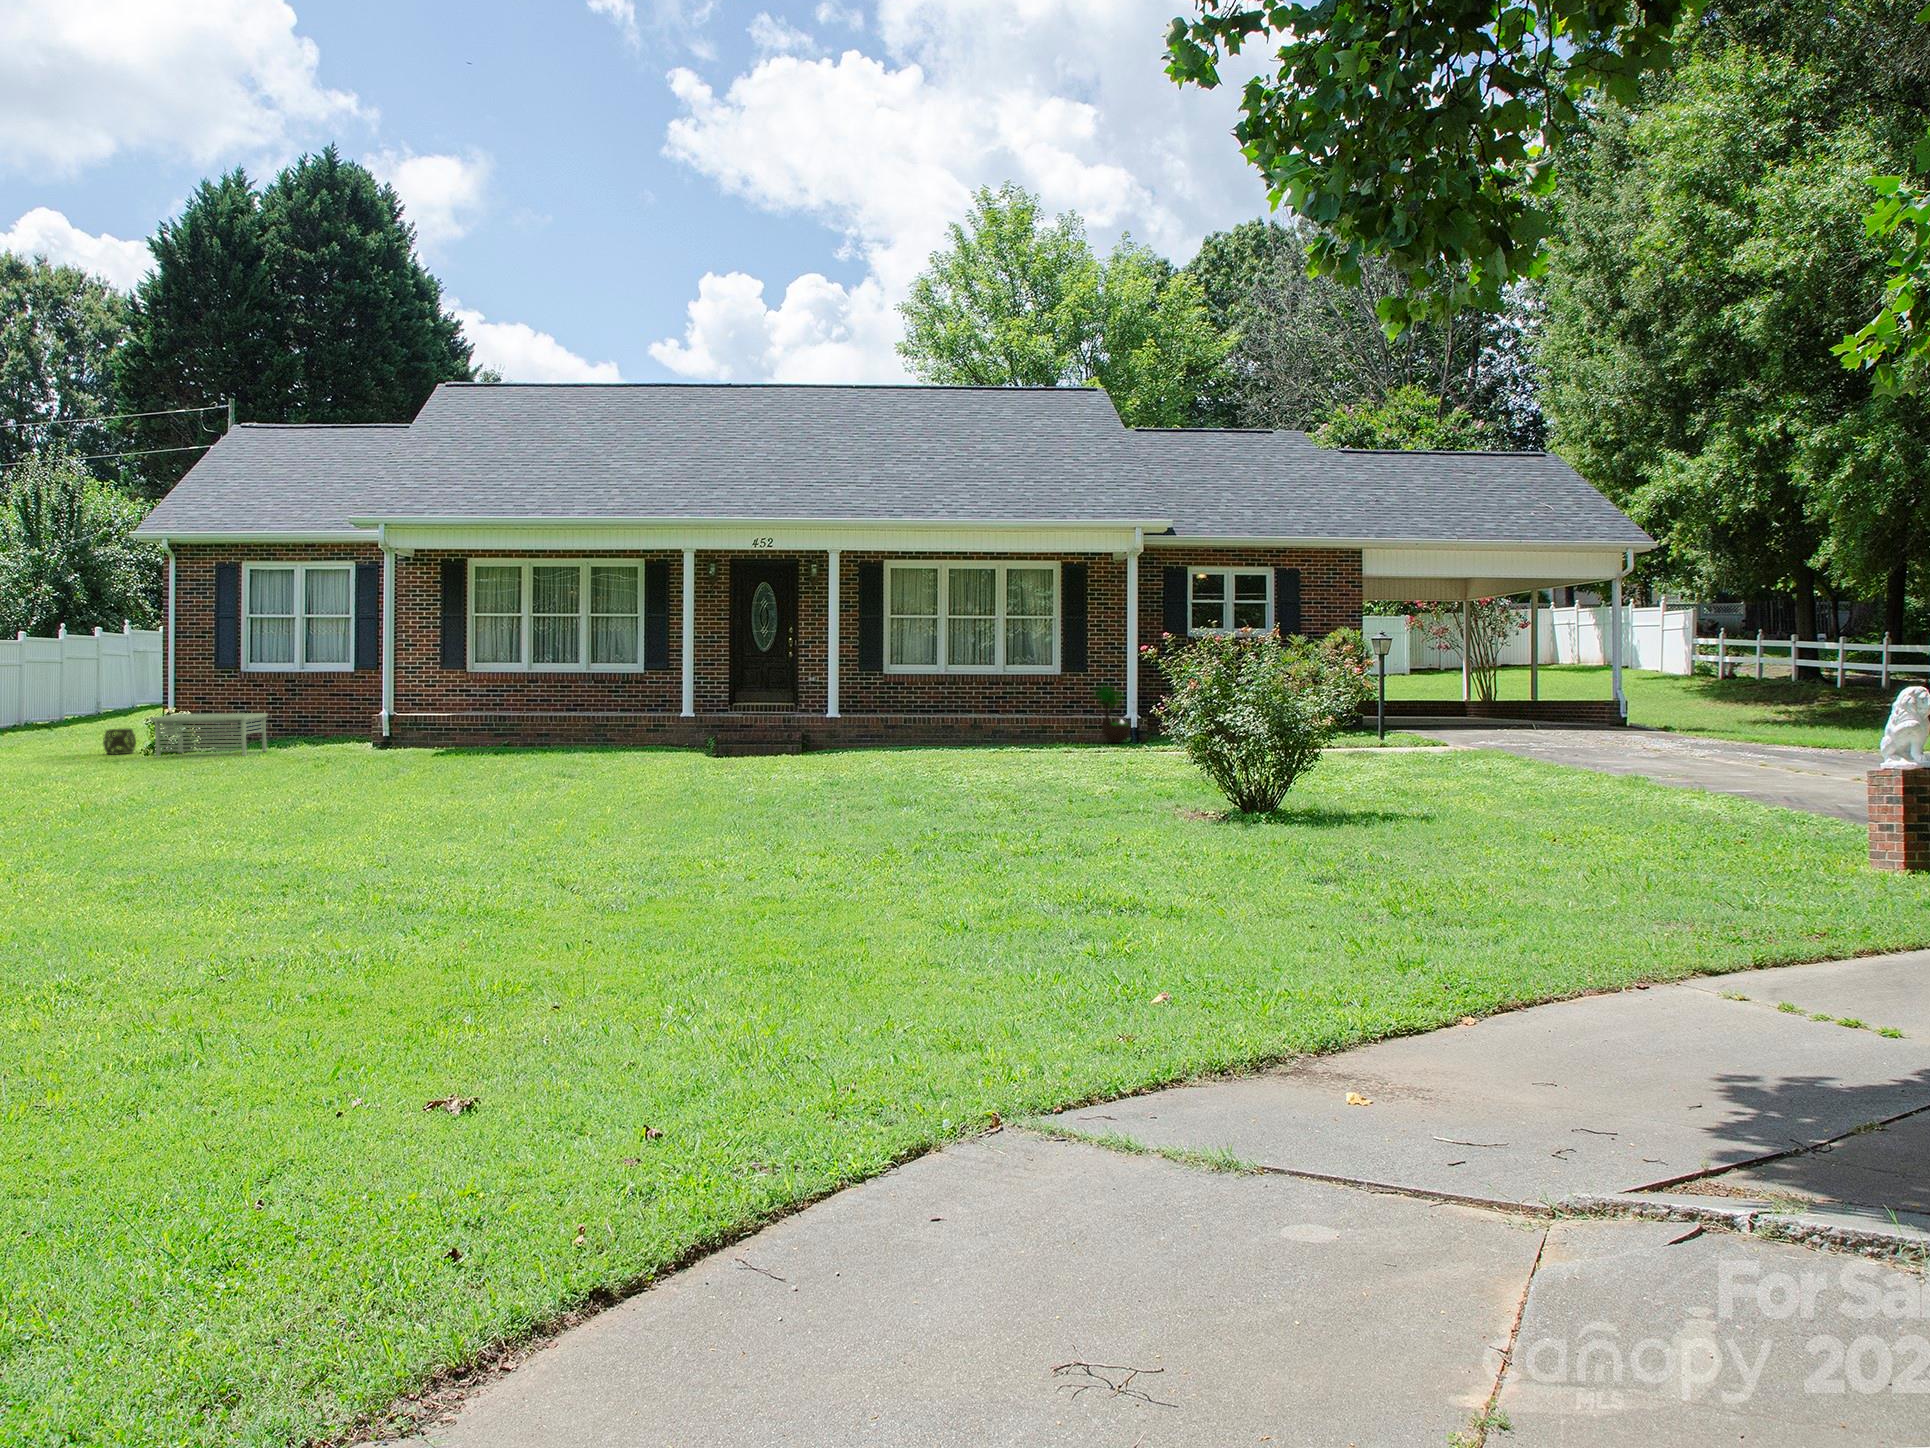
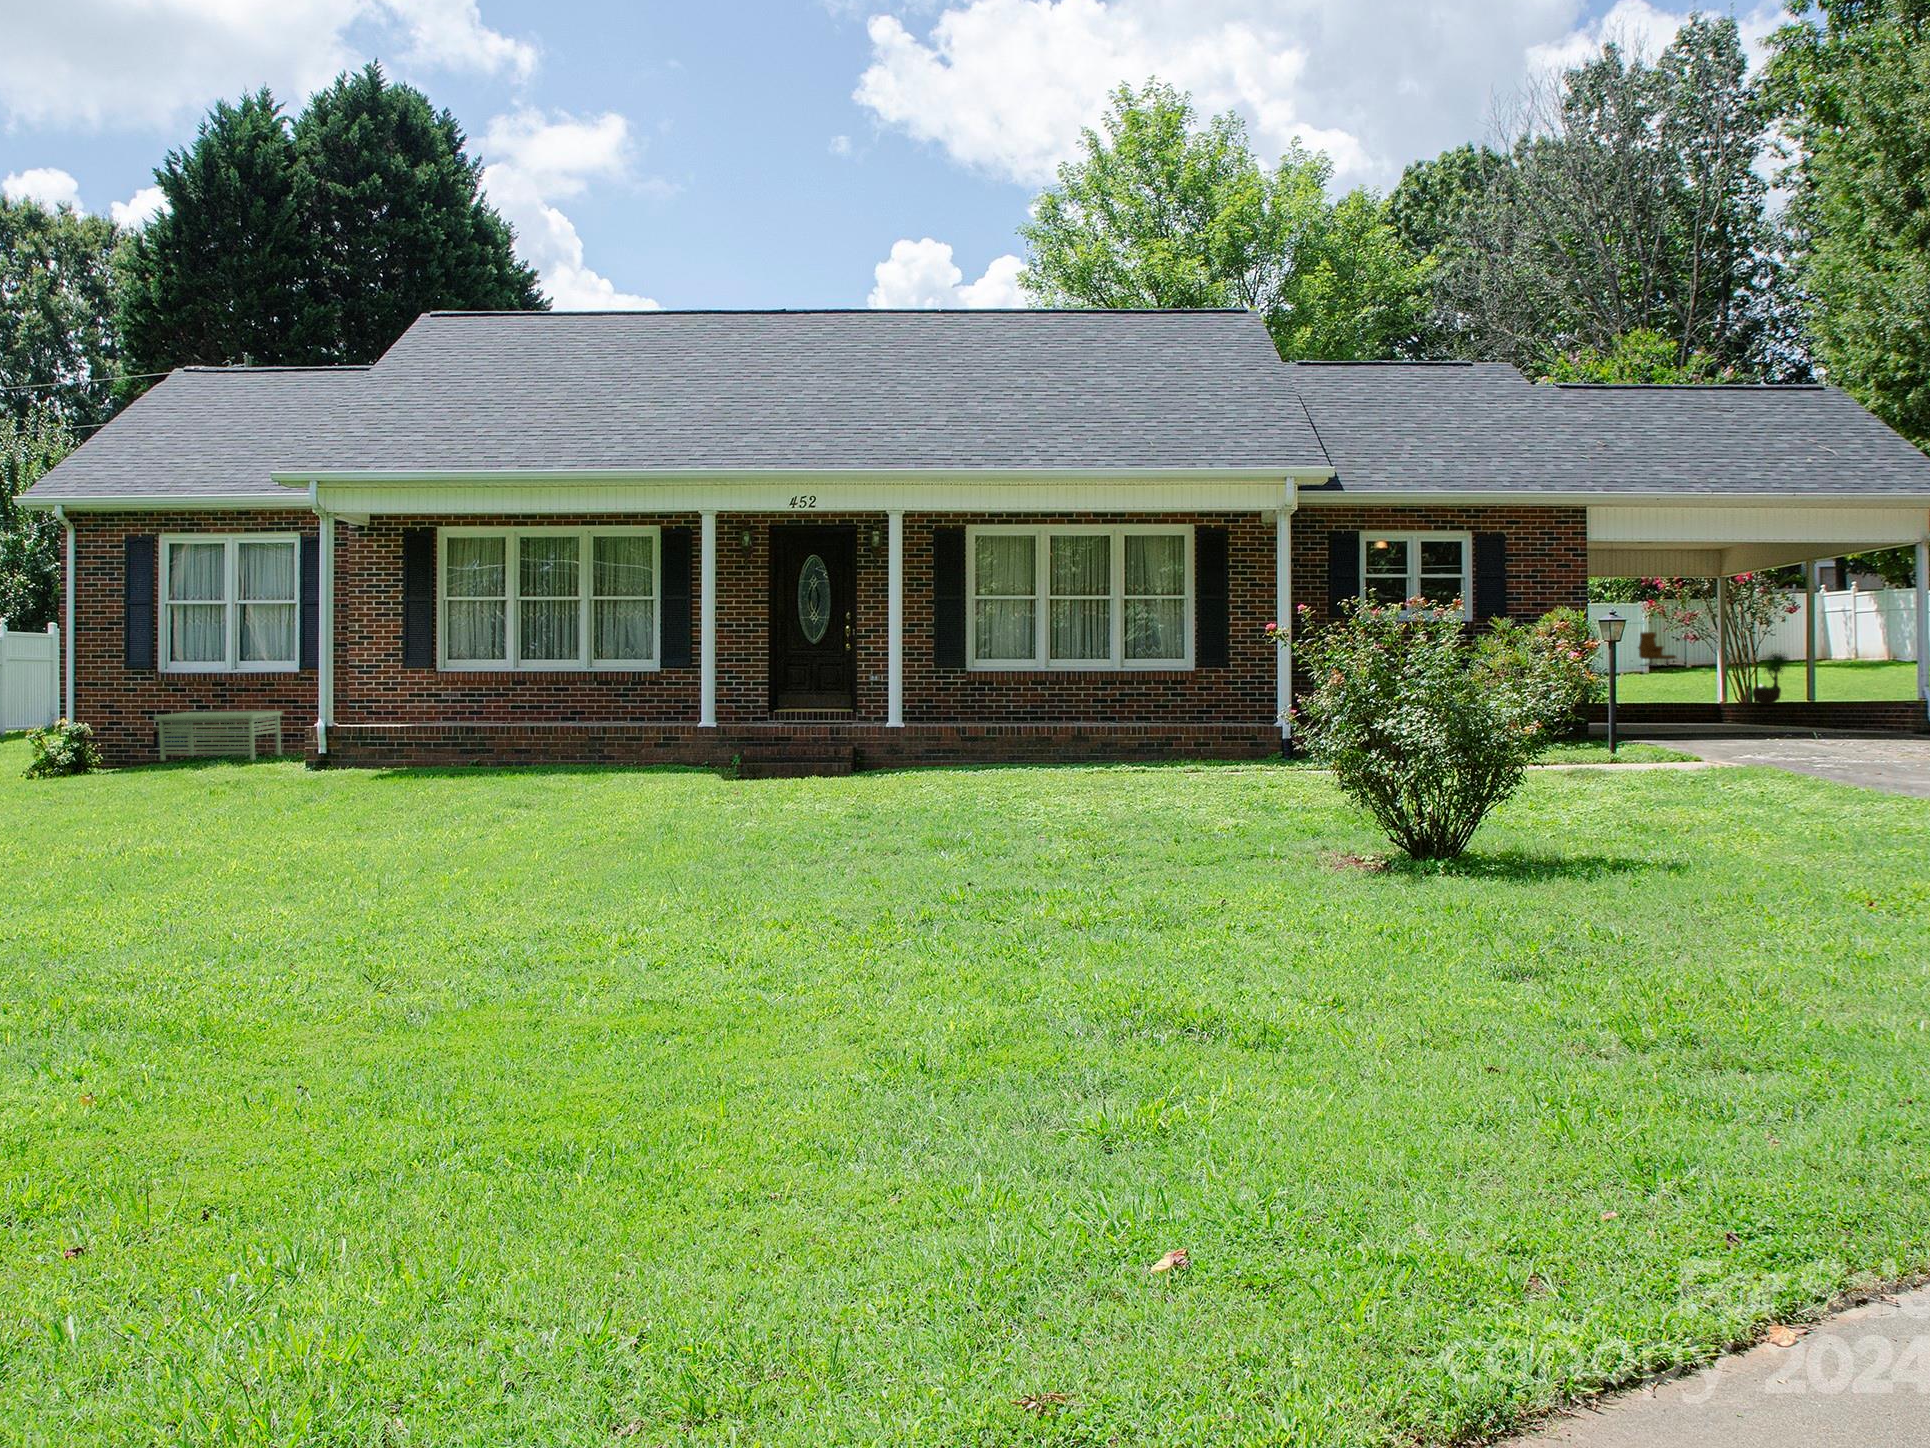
lounge chair: none [1404,642,1436,671] -> present [1638,632,1676,666]
potted tree: present [1093,684,1130,743] -> present [1752,651,1788,705]
woven basket: present [103,729,136,755] -> none [111,728,148,757]

